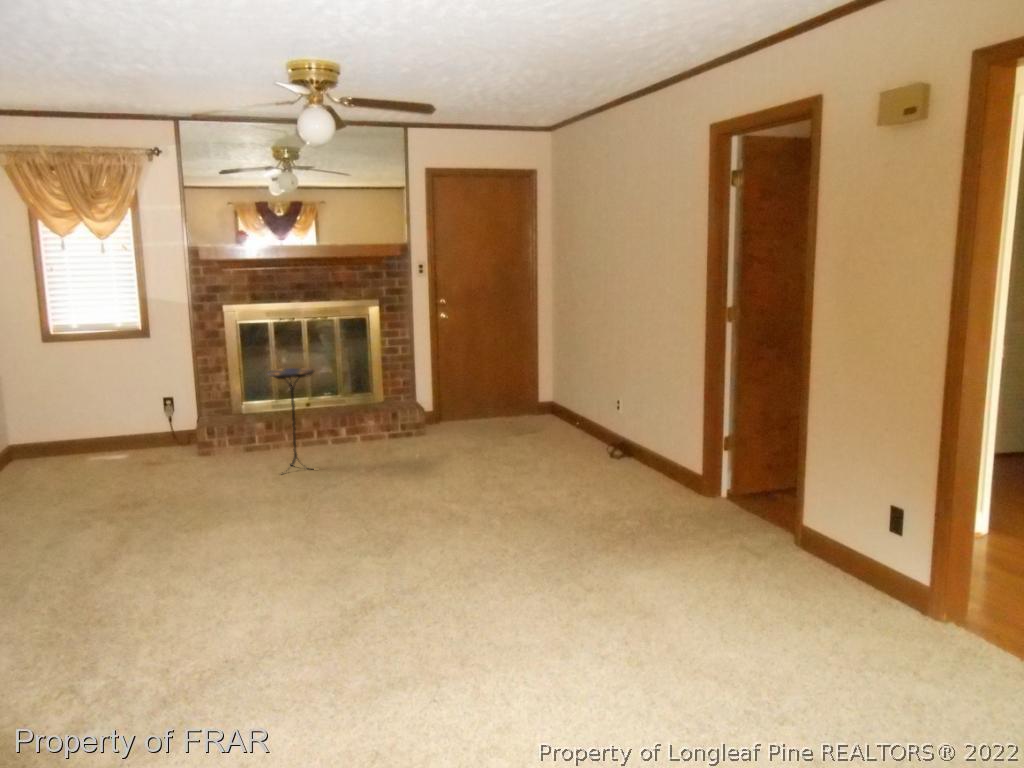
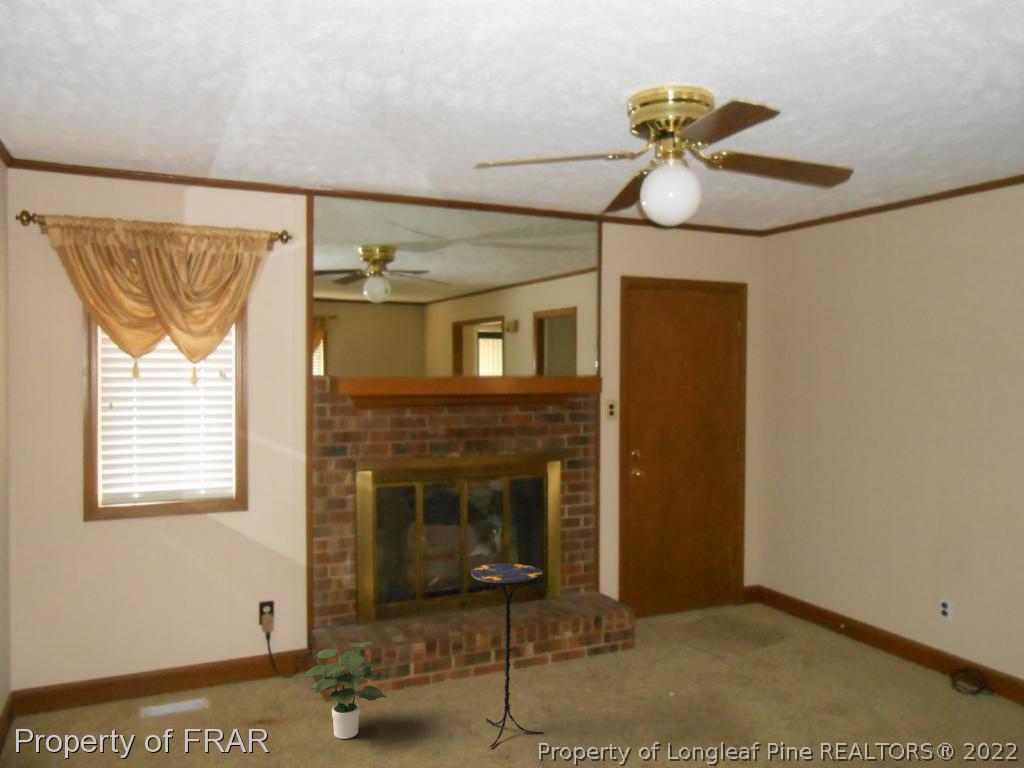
potted plant: none [174,415,229,470] -> present [304,642,387,739]

